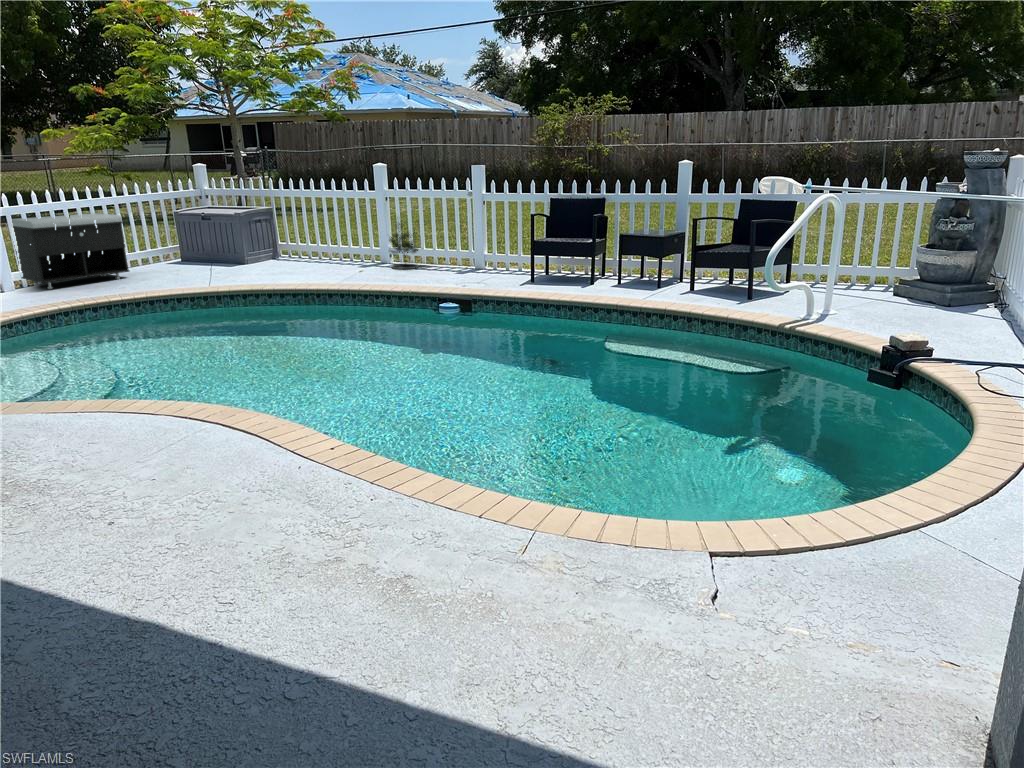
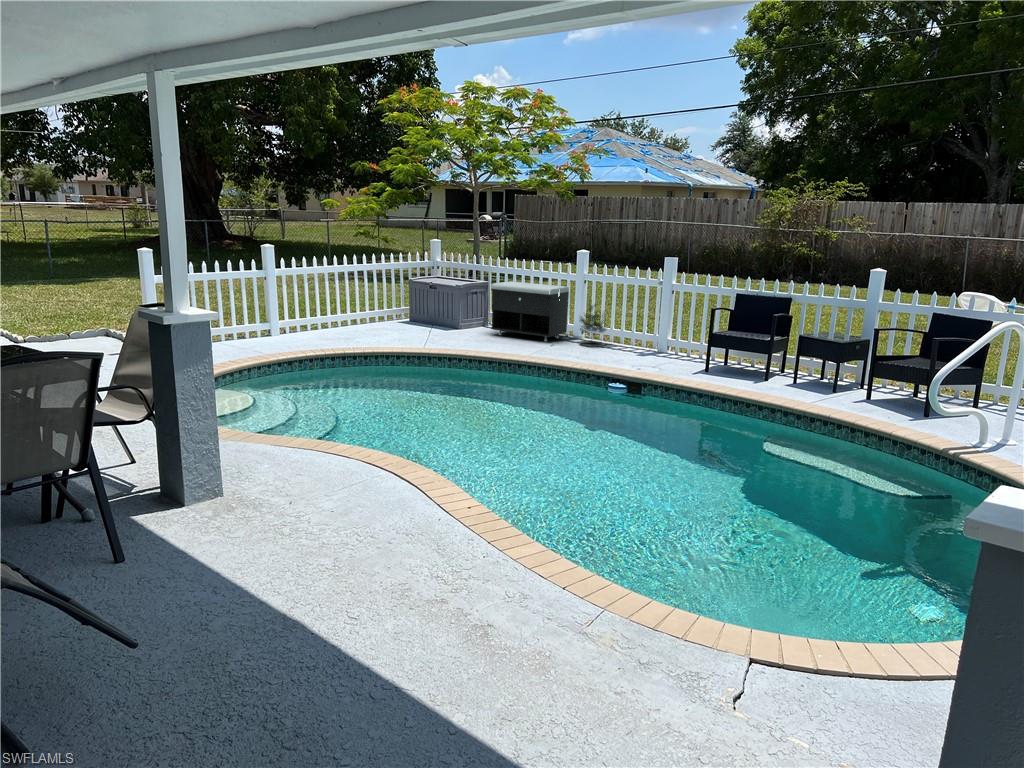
storage bench: present [12,213,129,289] -> present [491,281,569,341]

